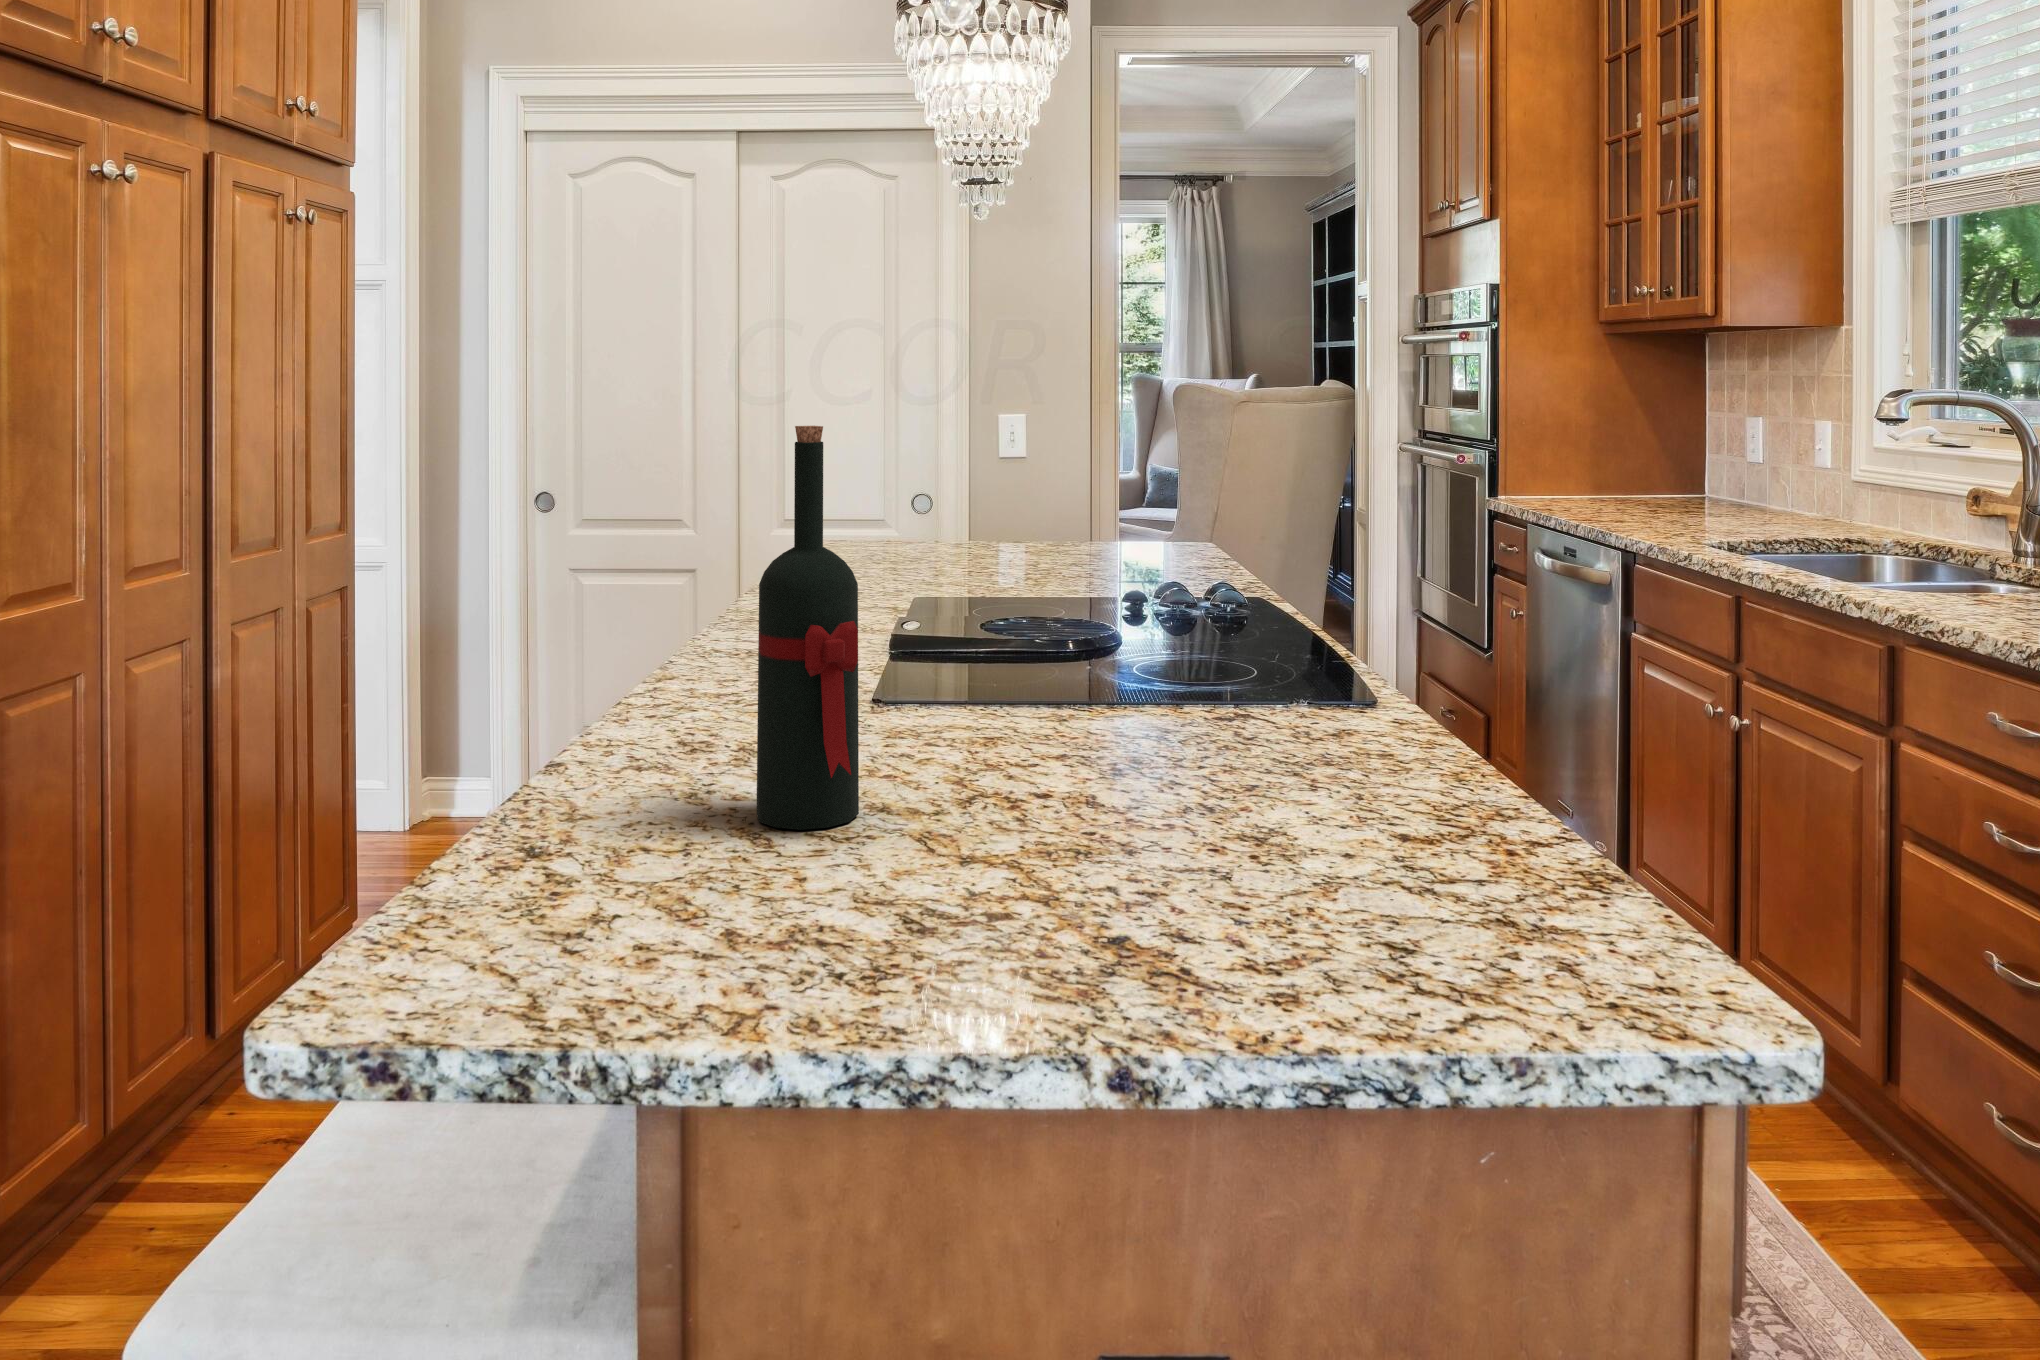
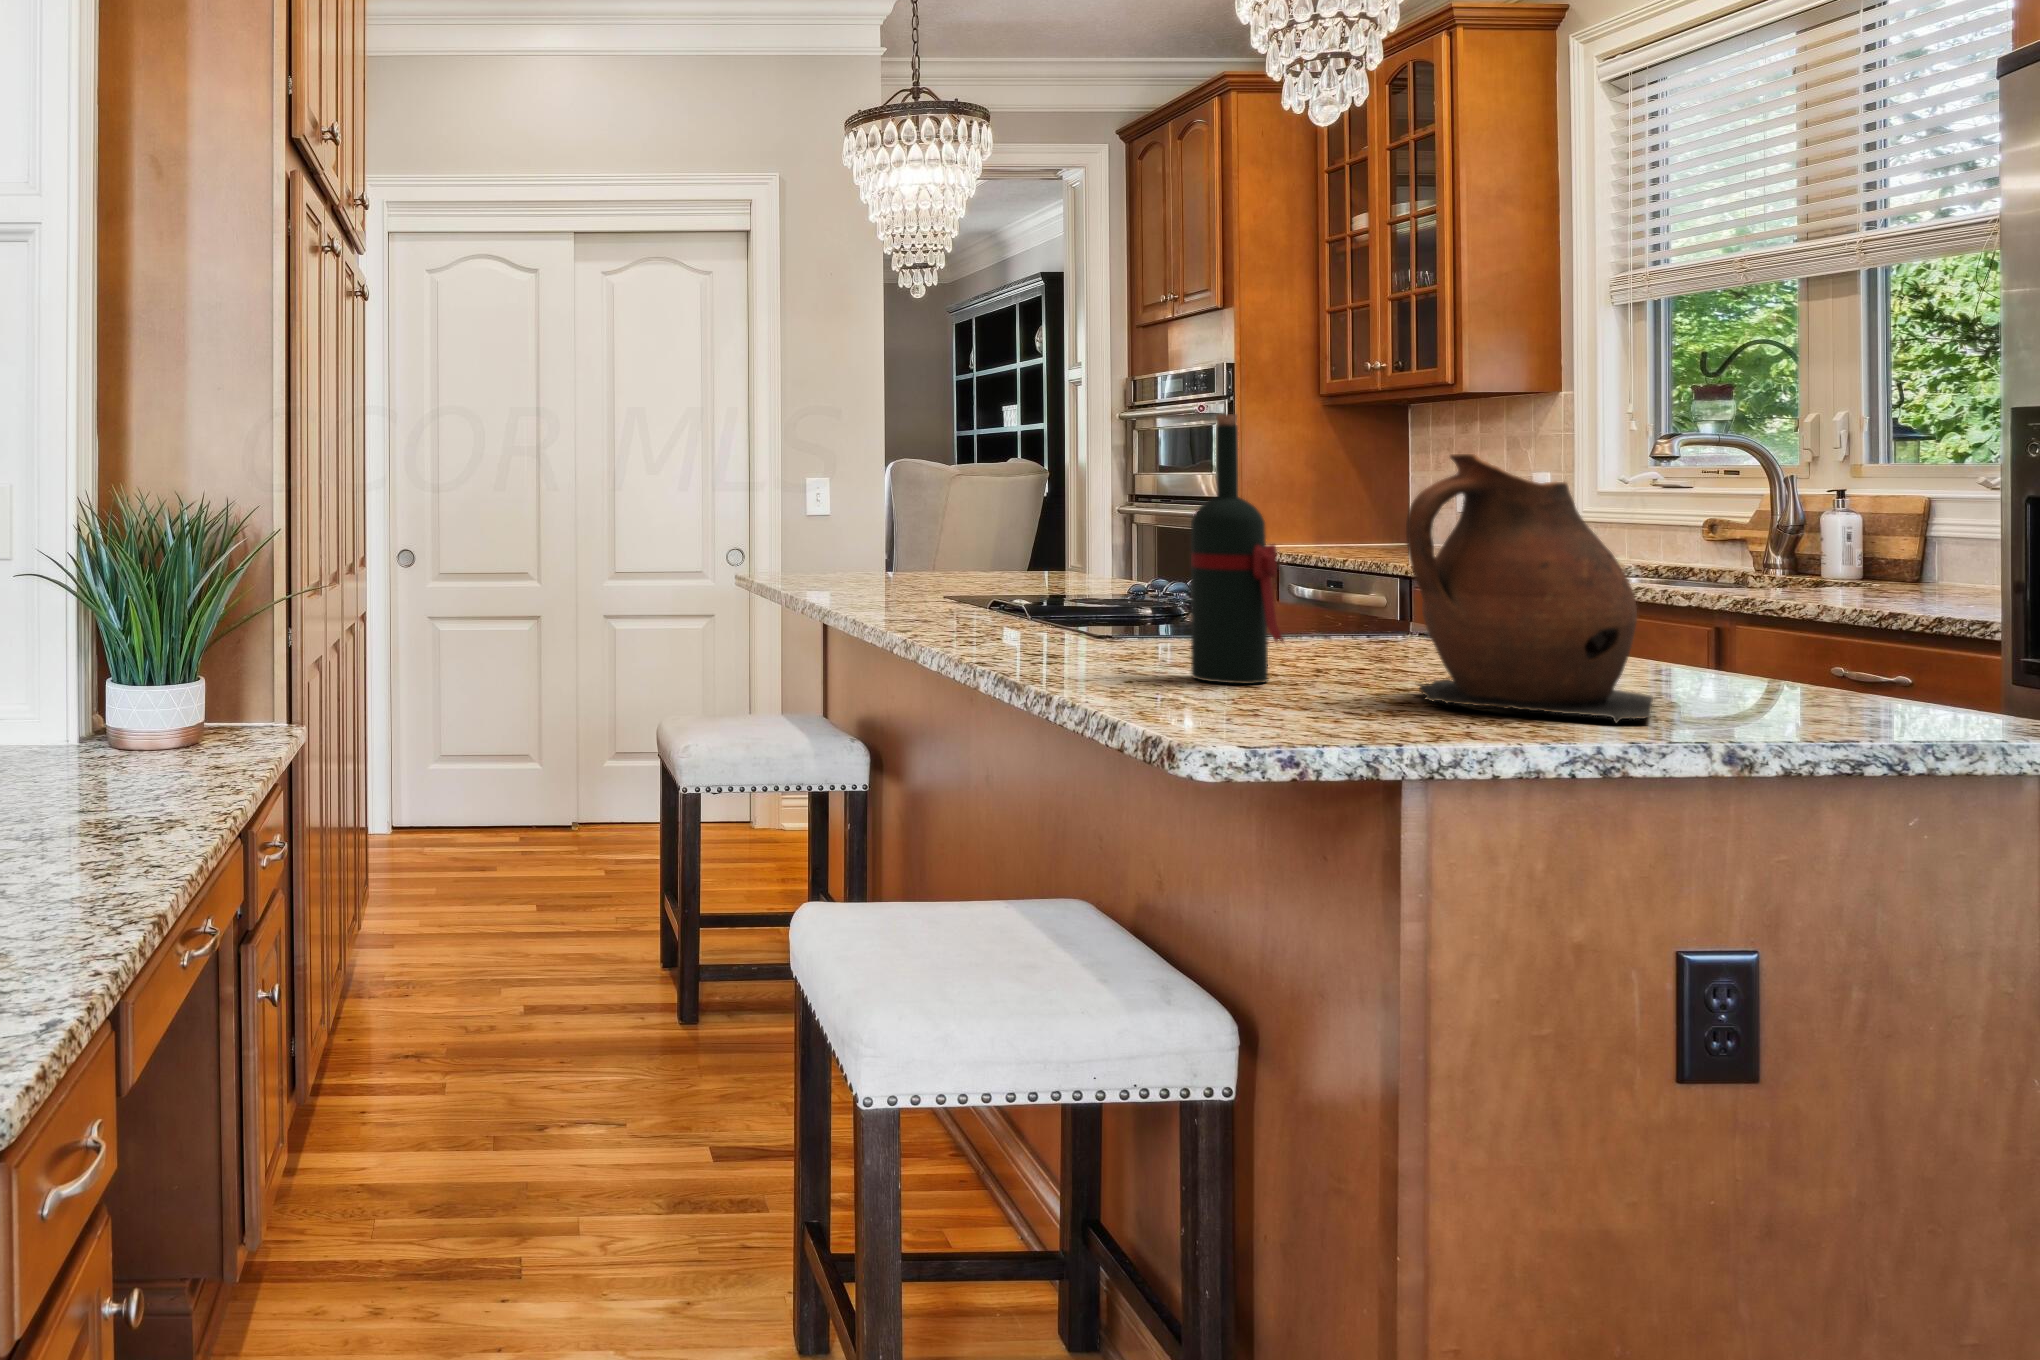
ceramic pitcher: none [907,509,1279,971] -> present [1406,454,1653,723]

